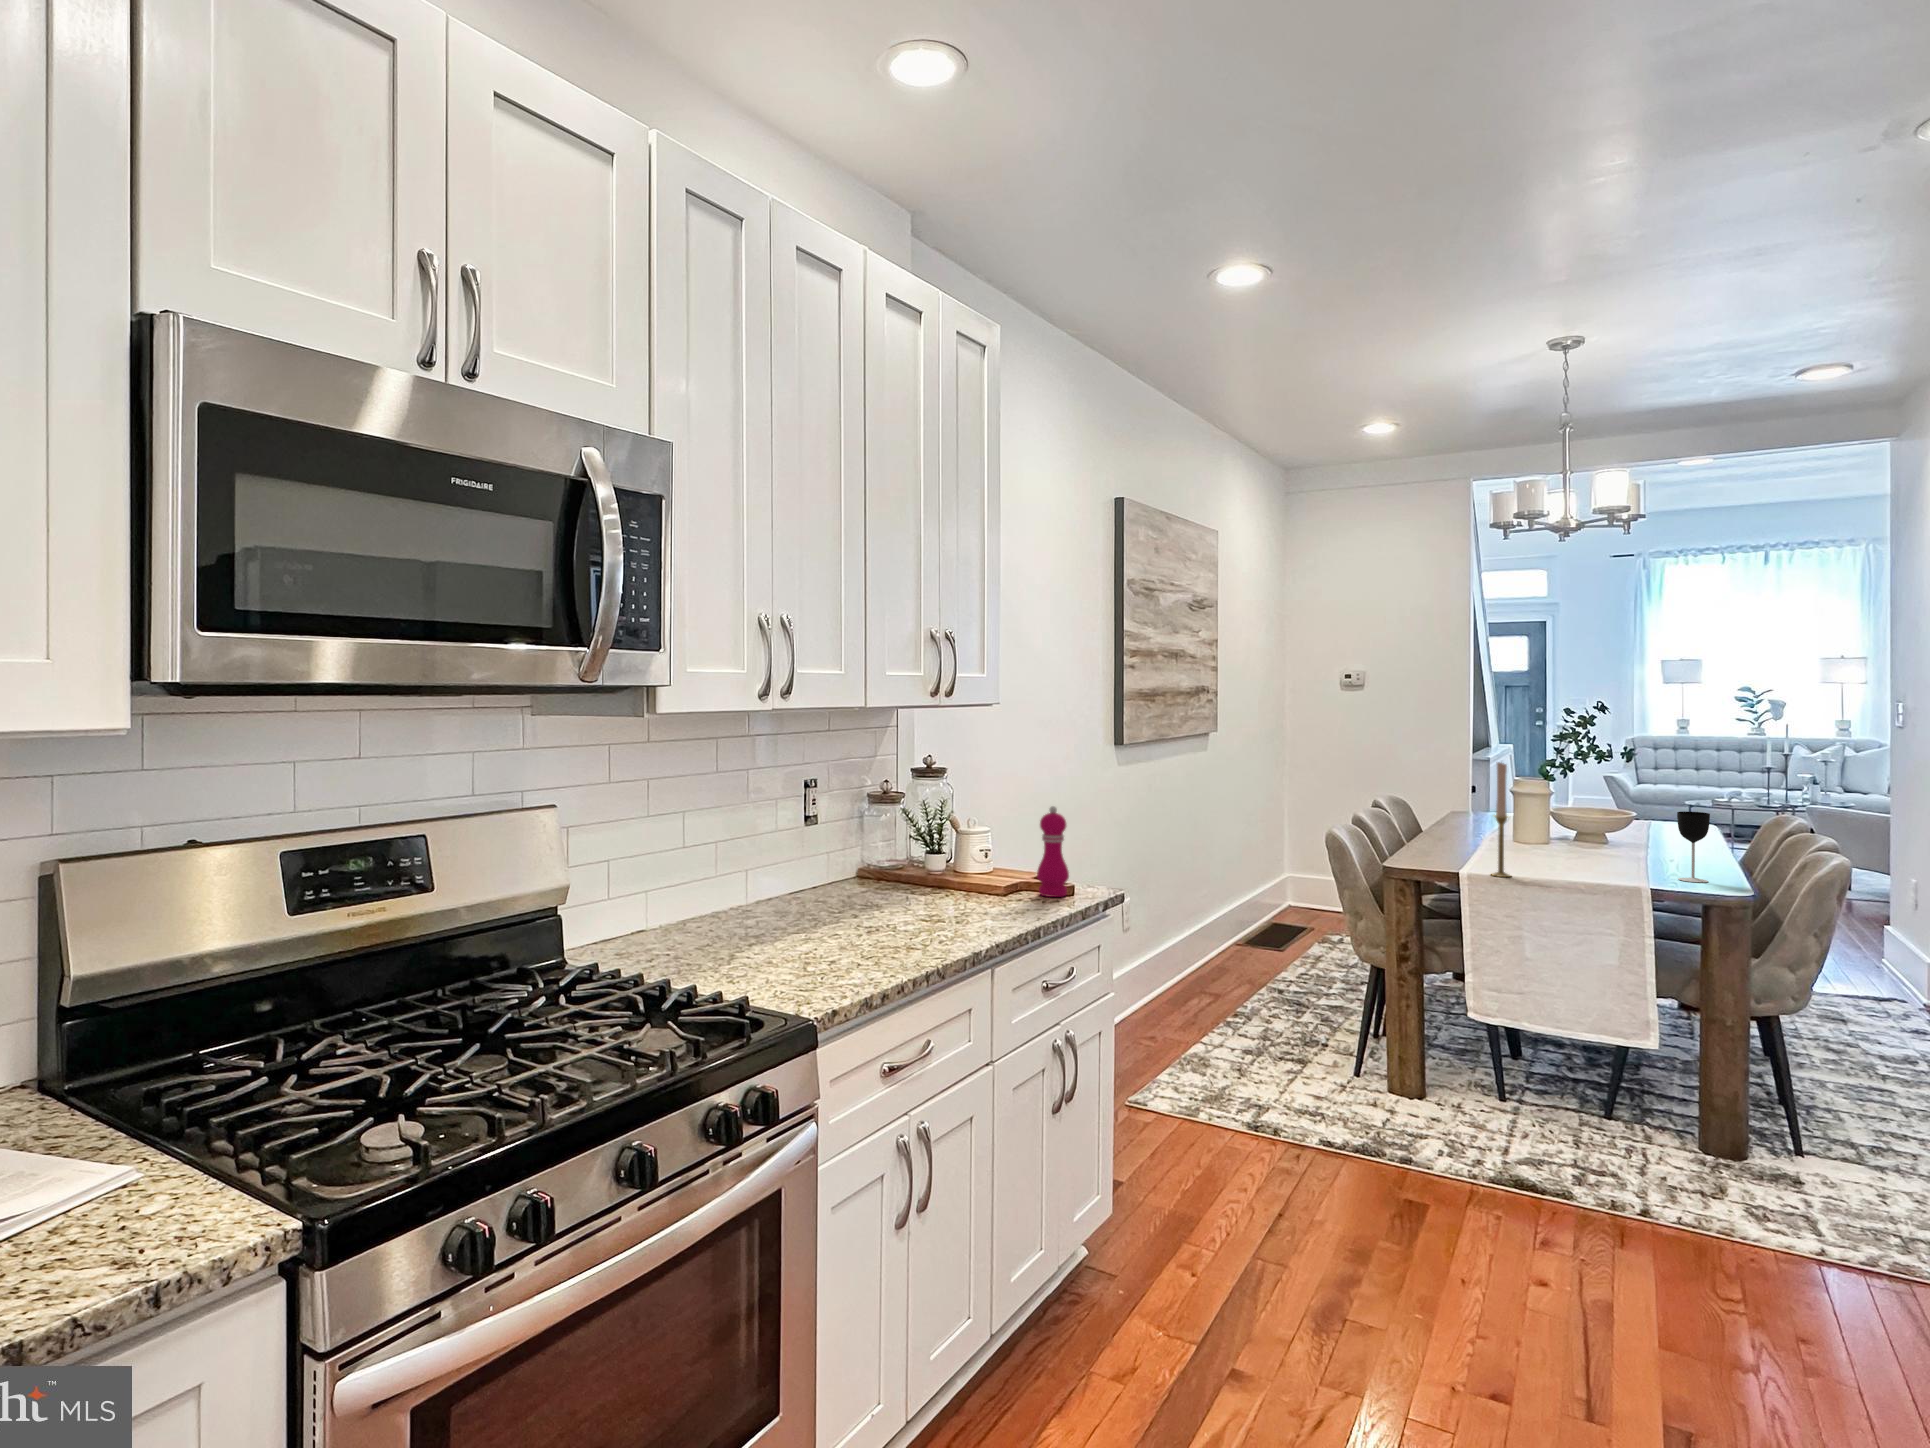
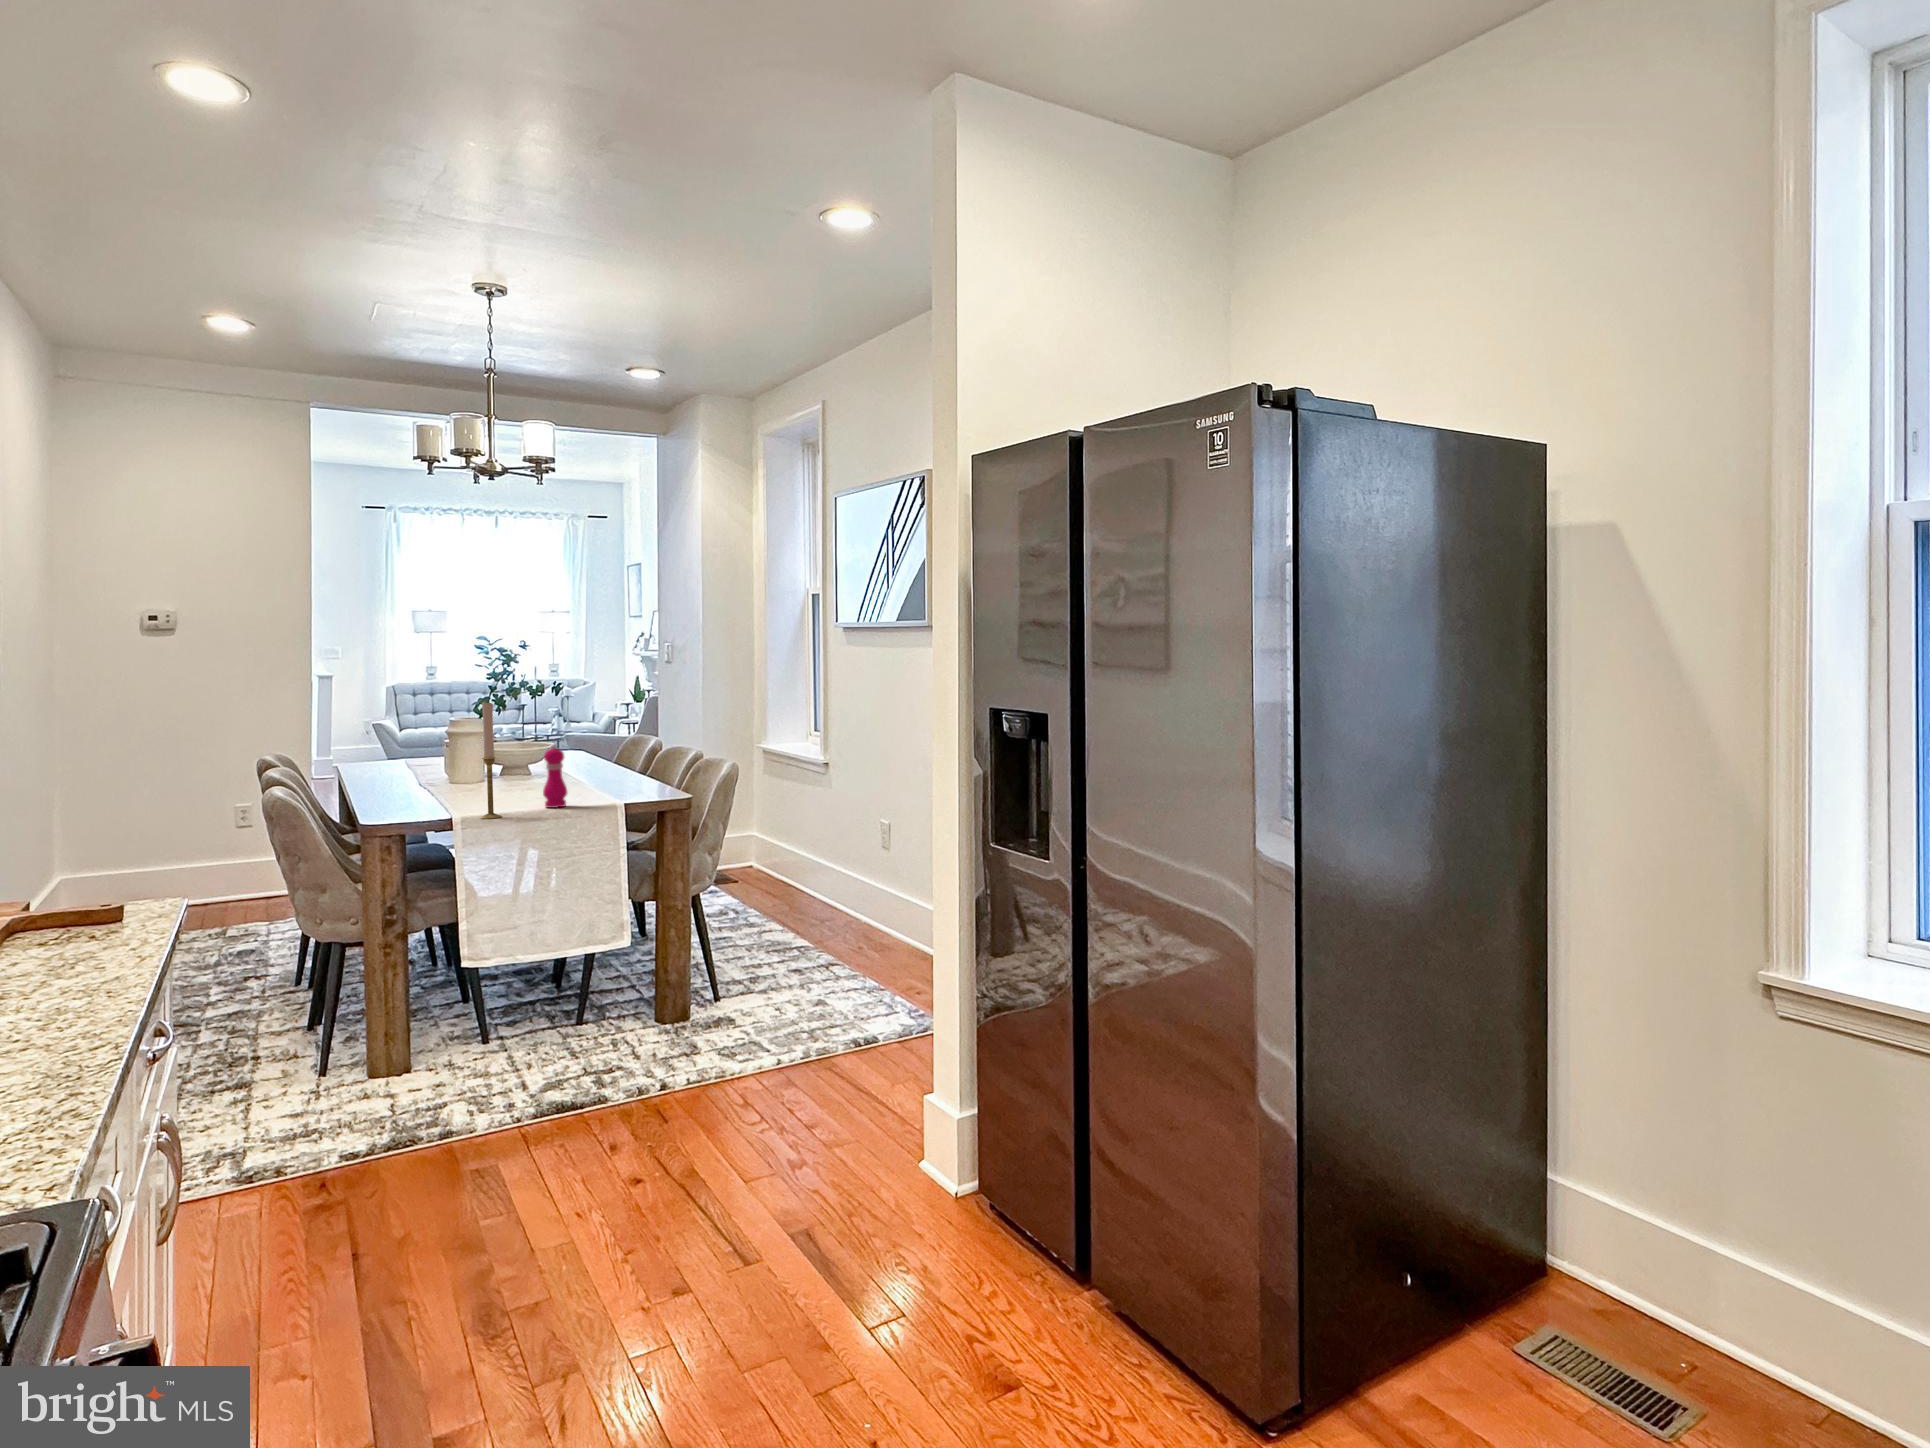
pepper mill: present [1037,806,1069,897] -> present [543,744,567,808]
wine glass: present [1677,811,1710,882] -> none [624,734,650,795]

